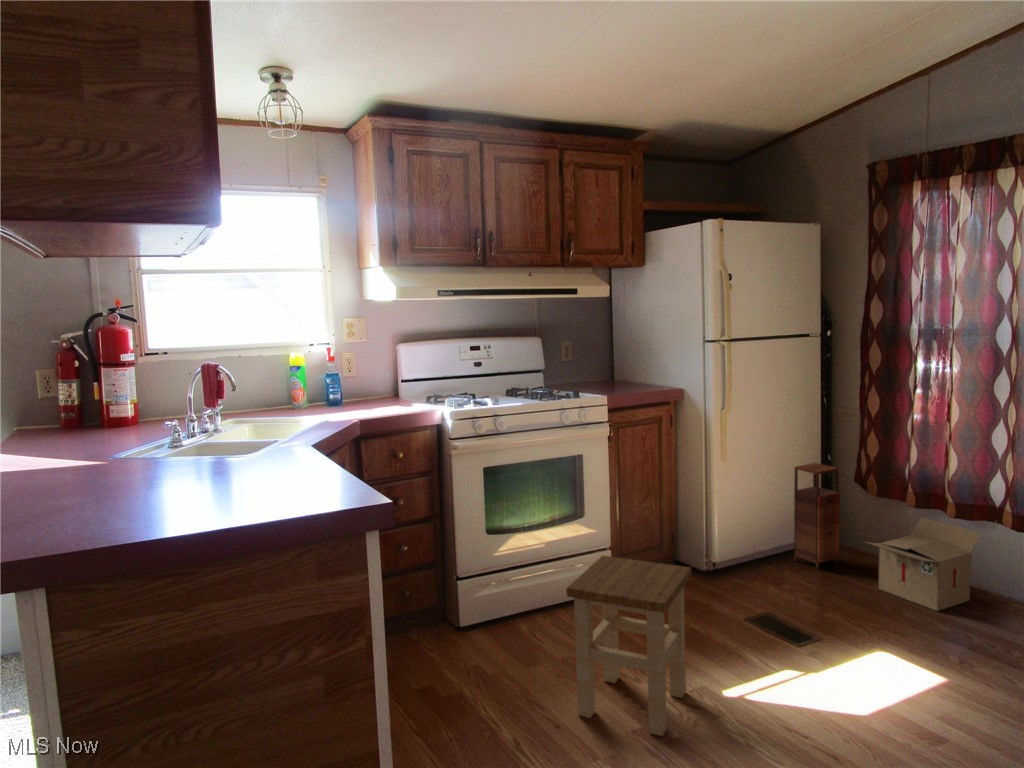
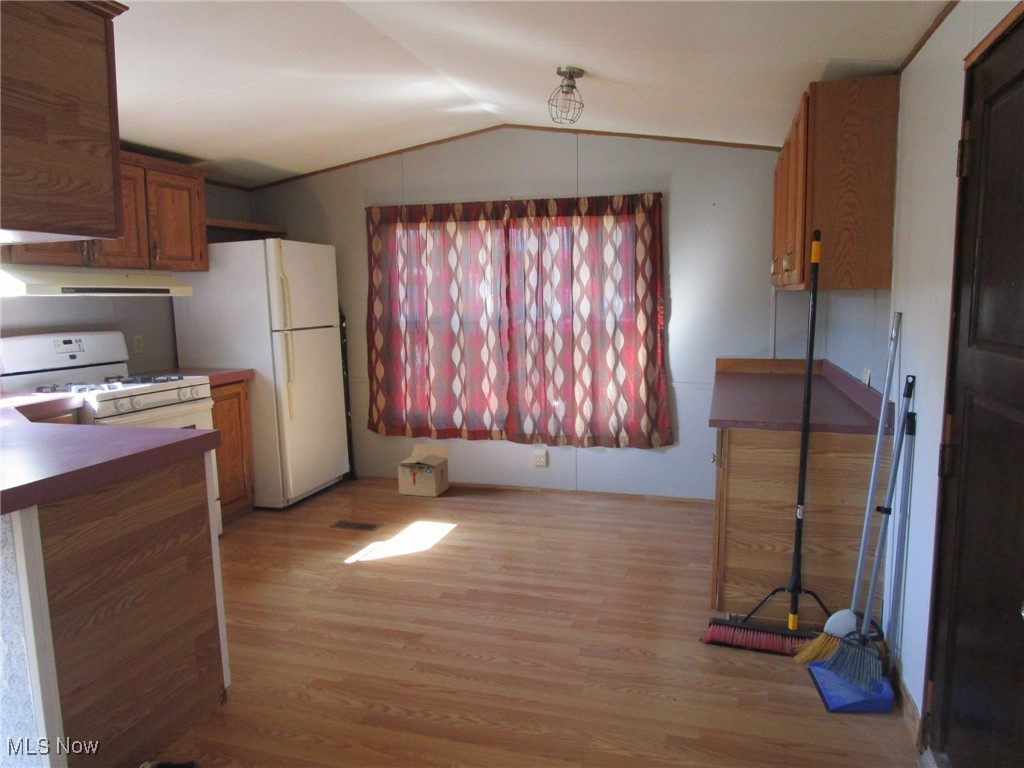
storage cabinet: present [794,463,840,569] -> none [334,419,367,493]
stool: present [566,556,691,736] -> none [248,485,327,610]

